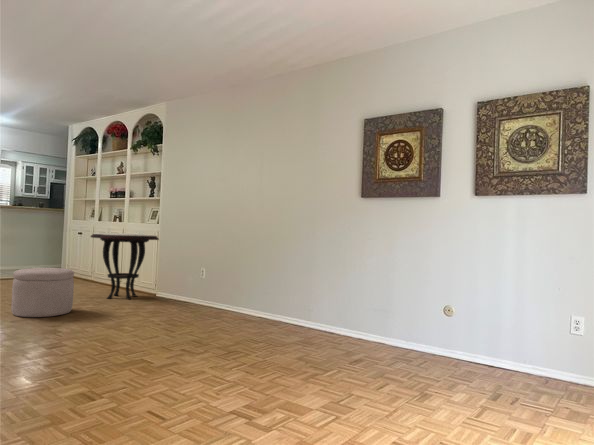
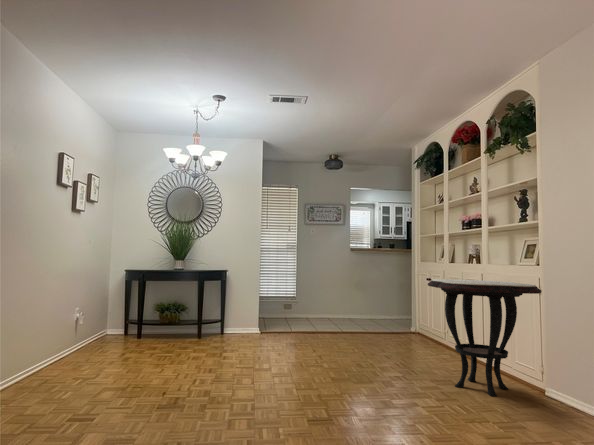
ottoman: present [11,268,74,317] -> none [307,331,391,421]

